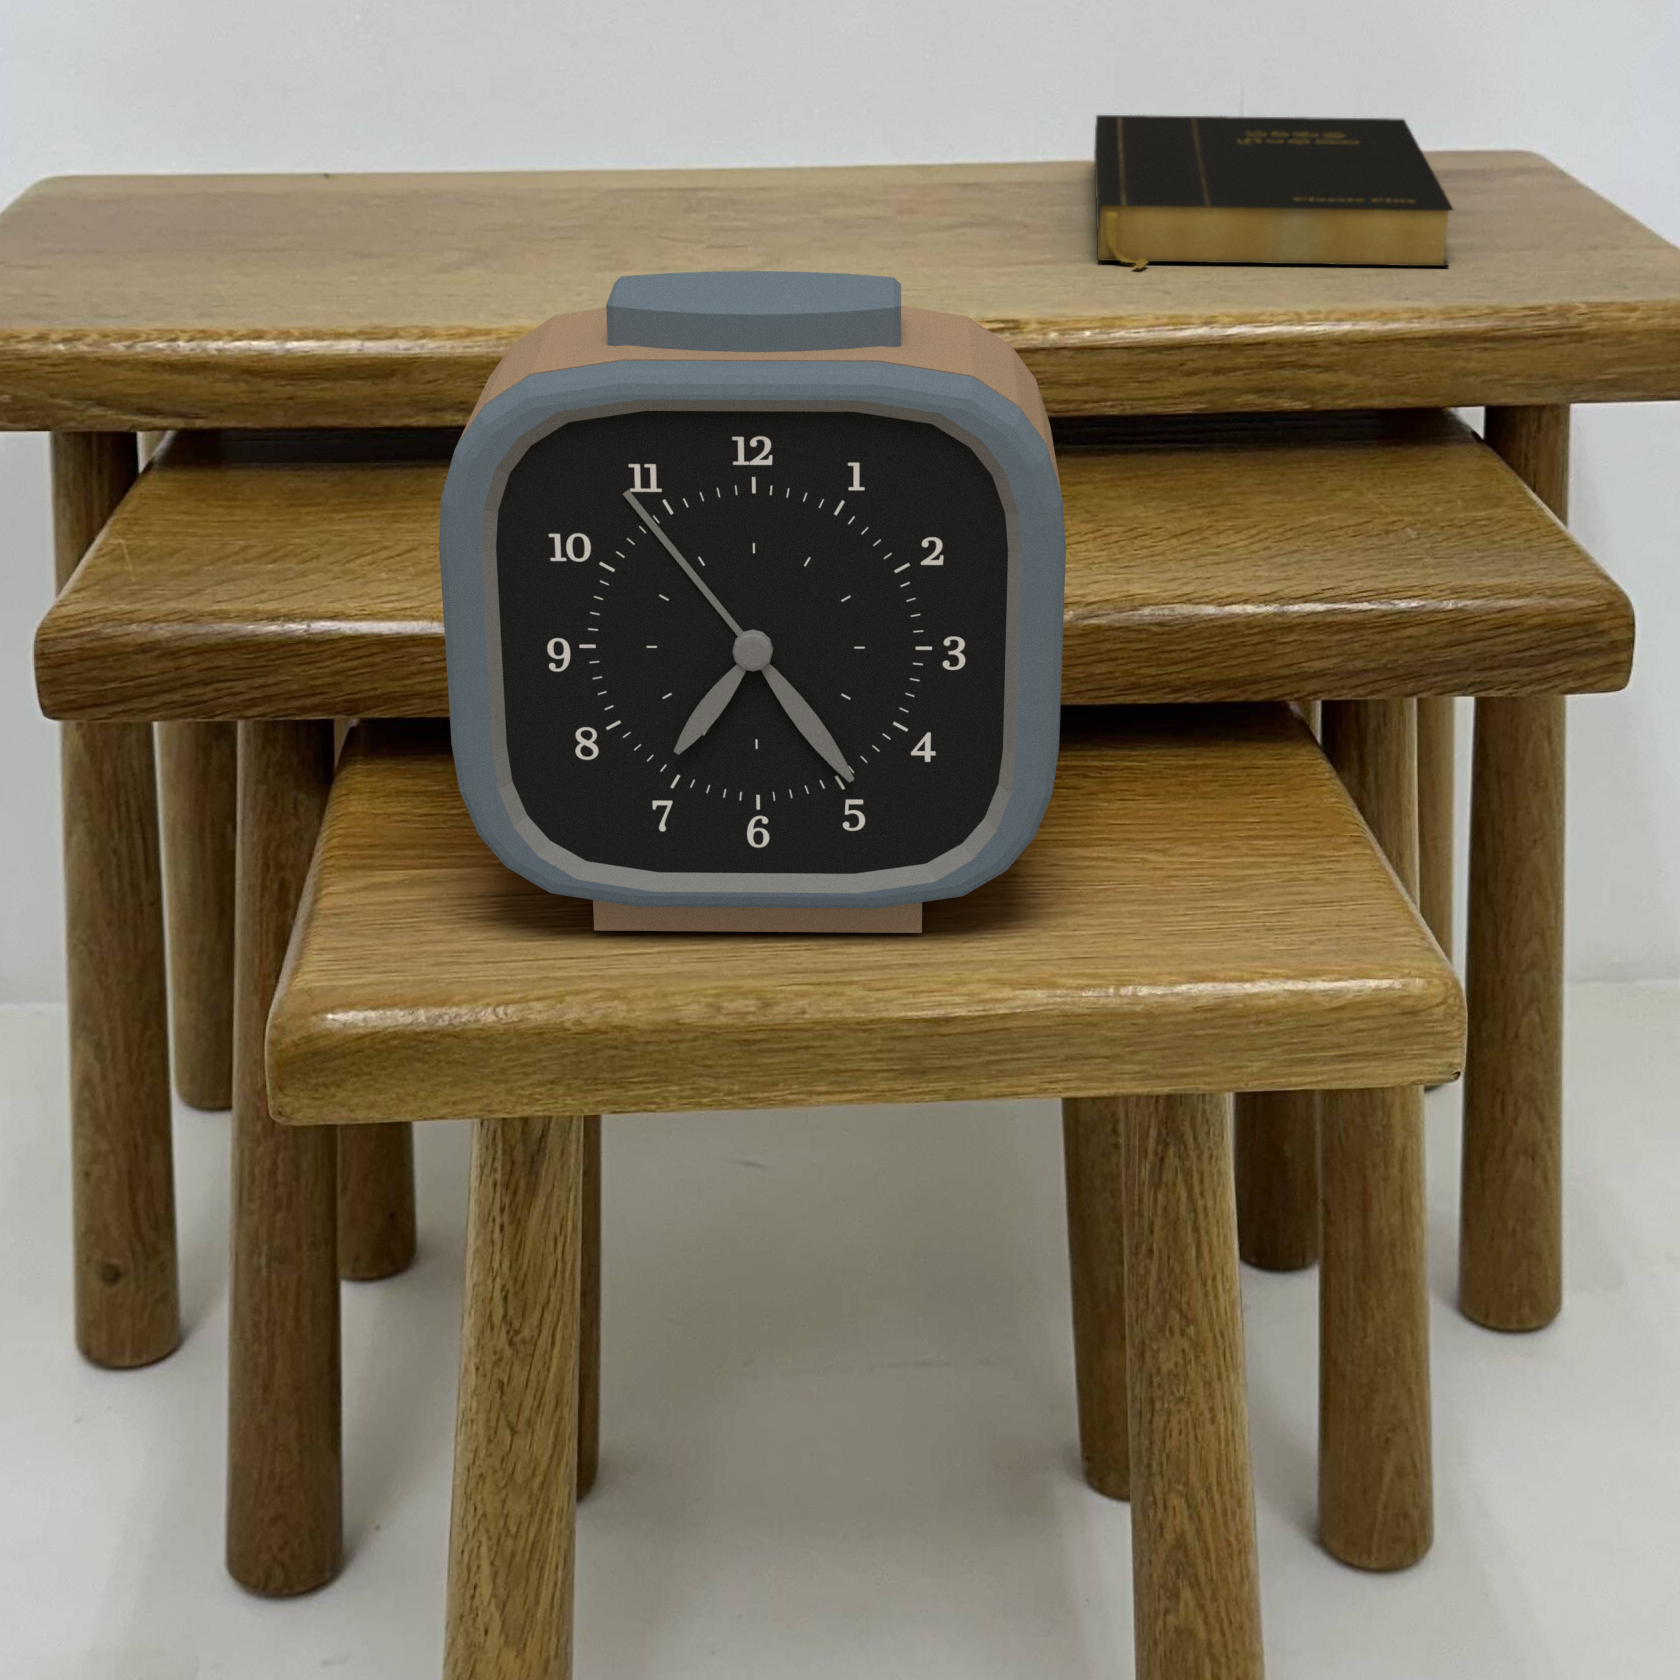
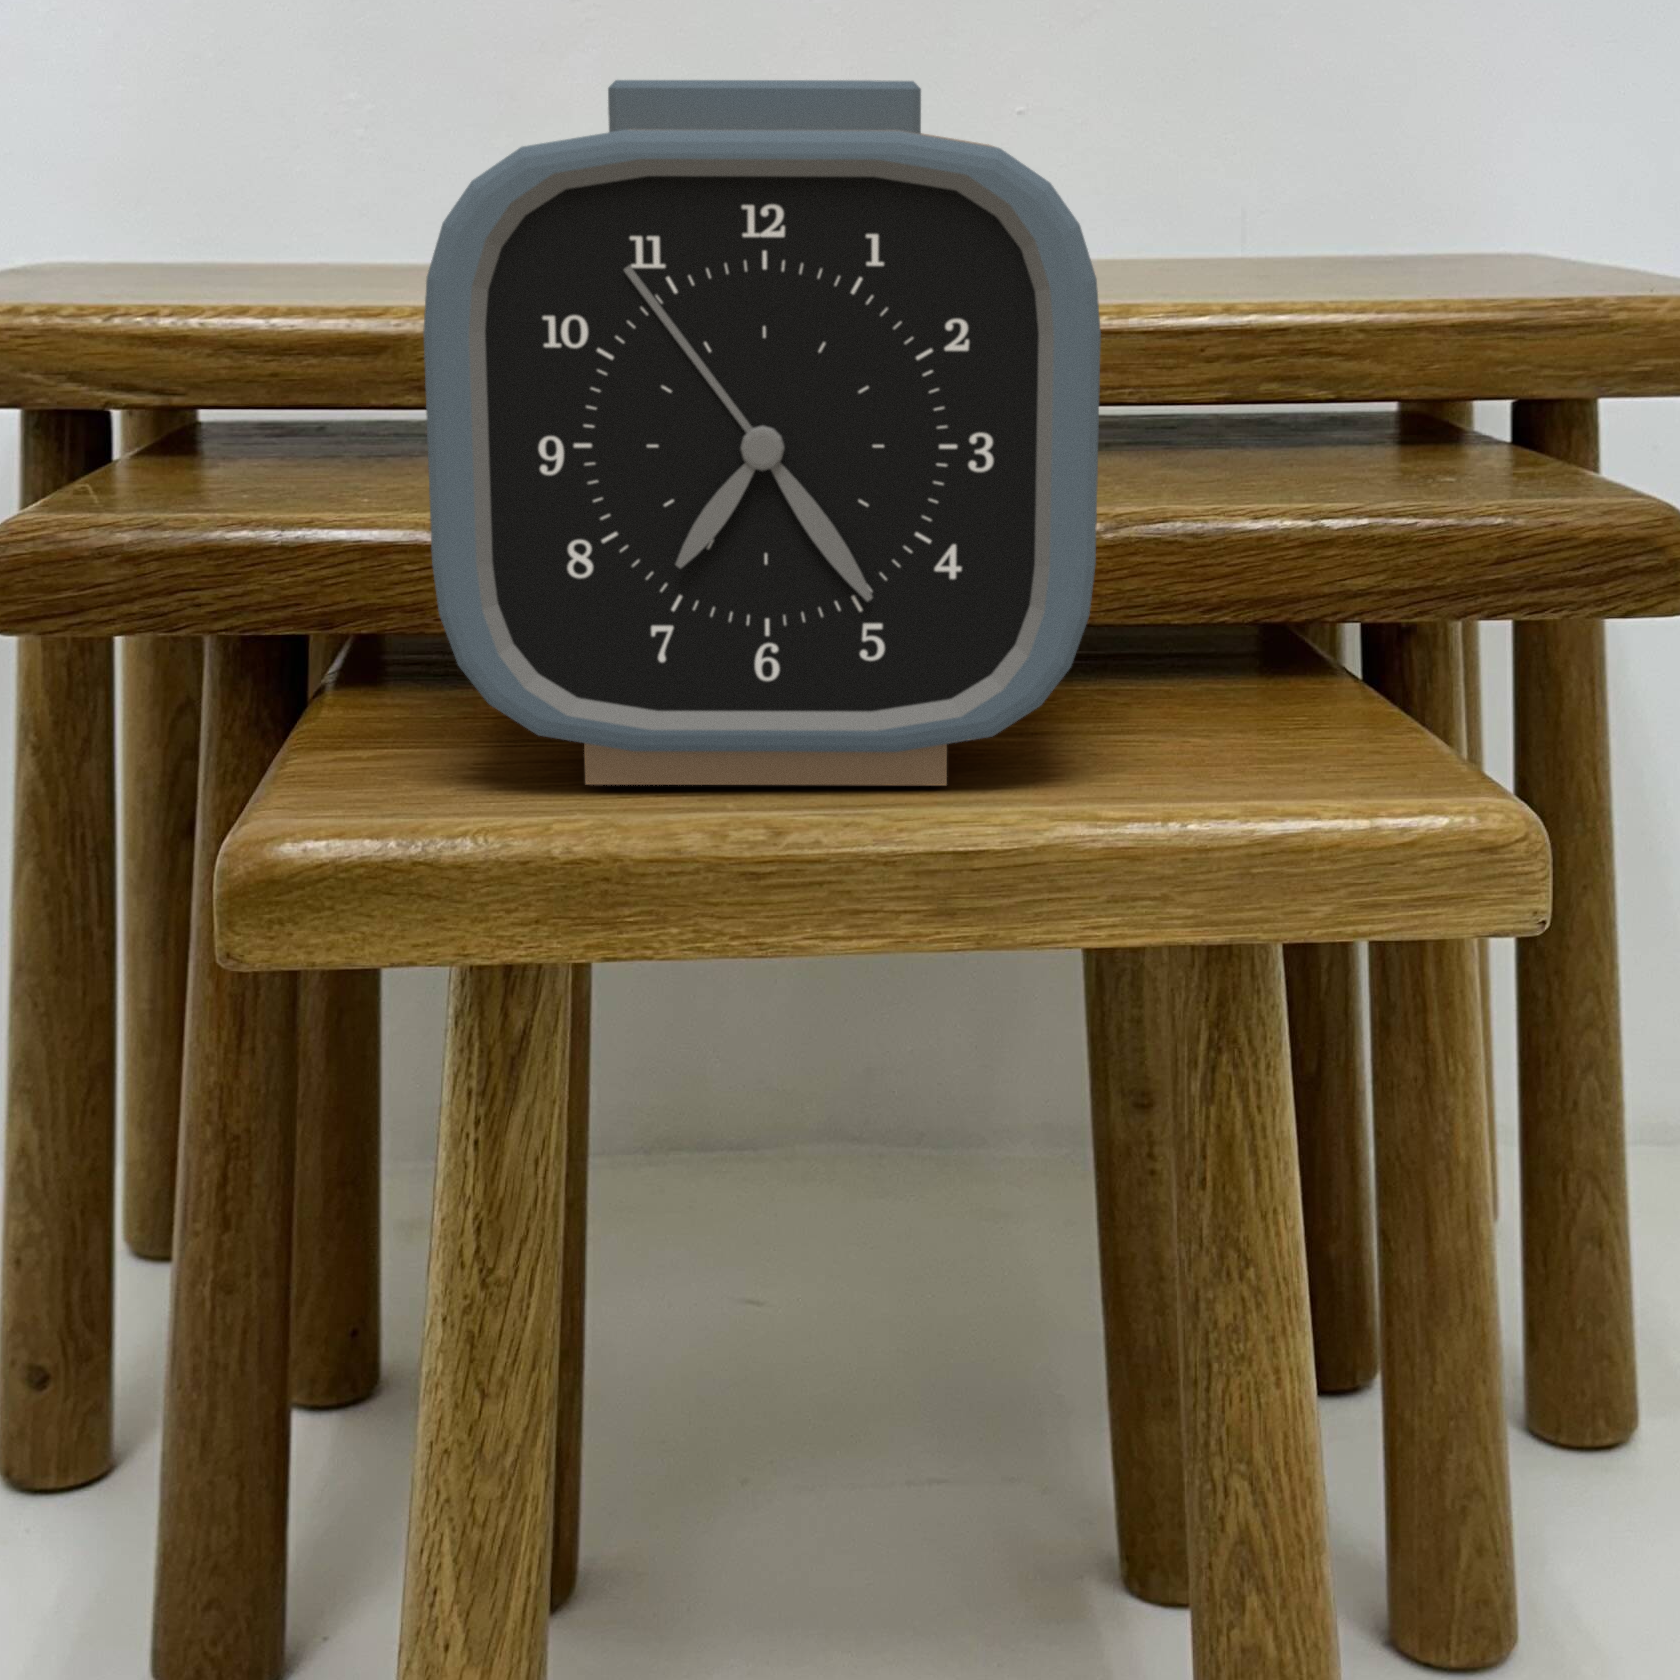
book: present [1094,115,1453,268] -> none [1101,205,1474,281]

